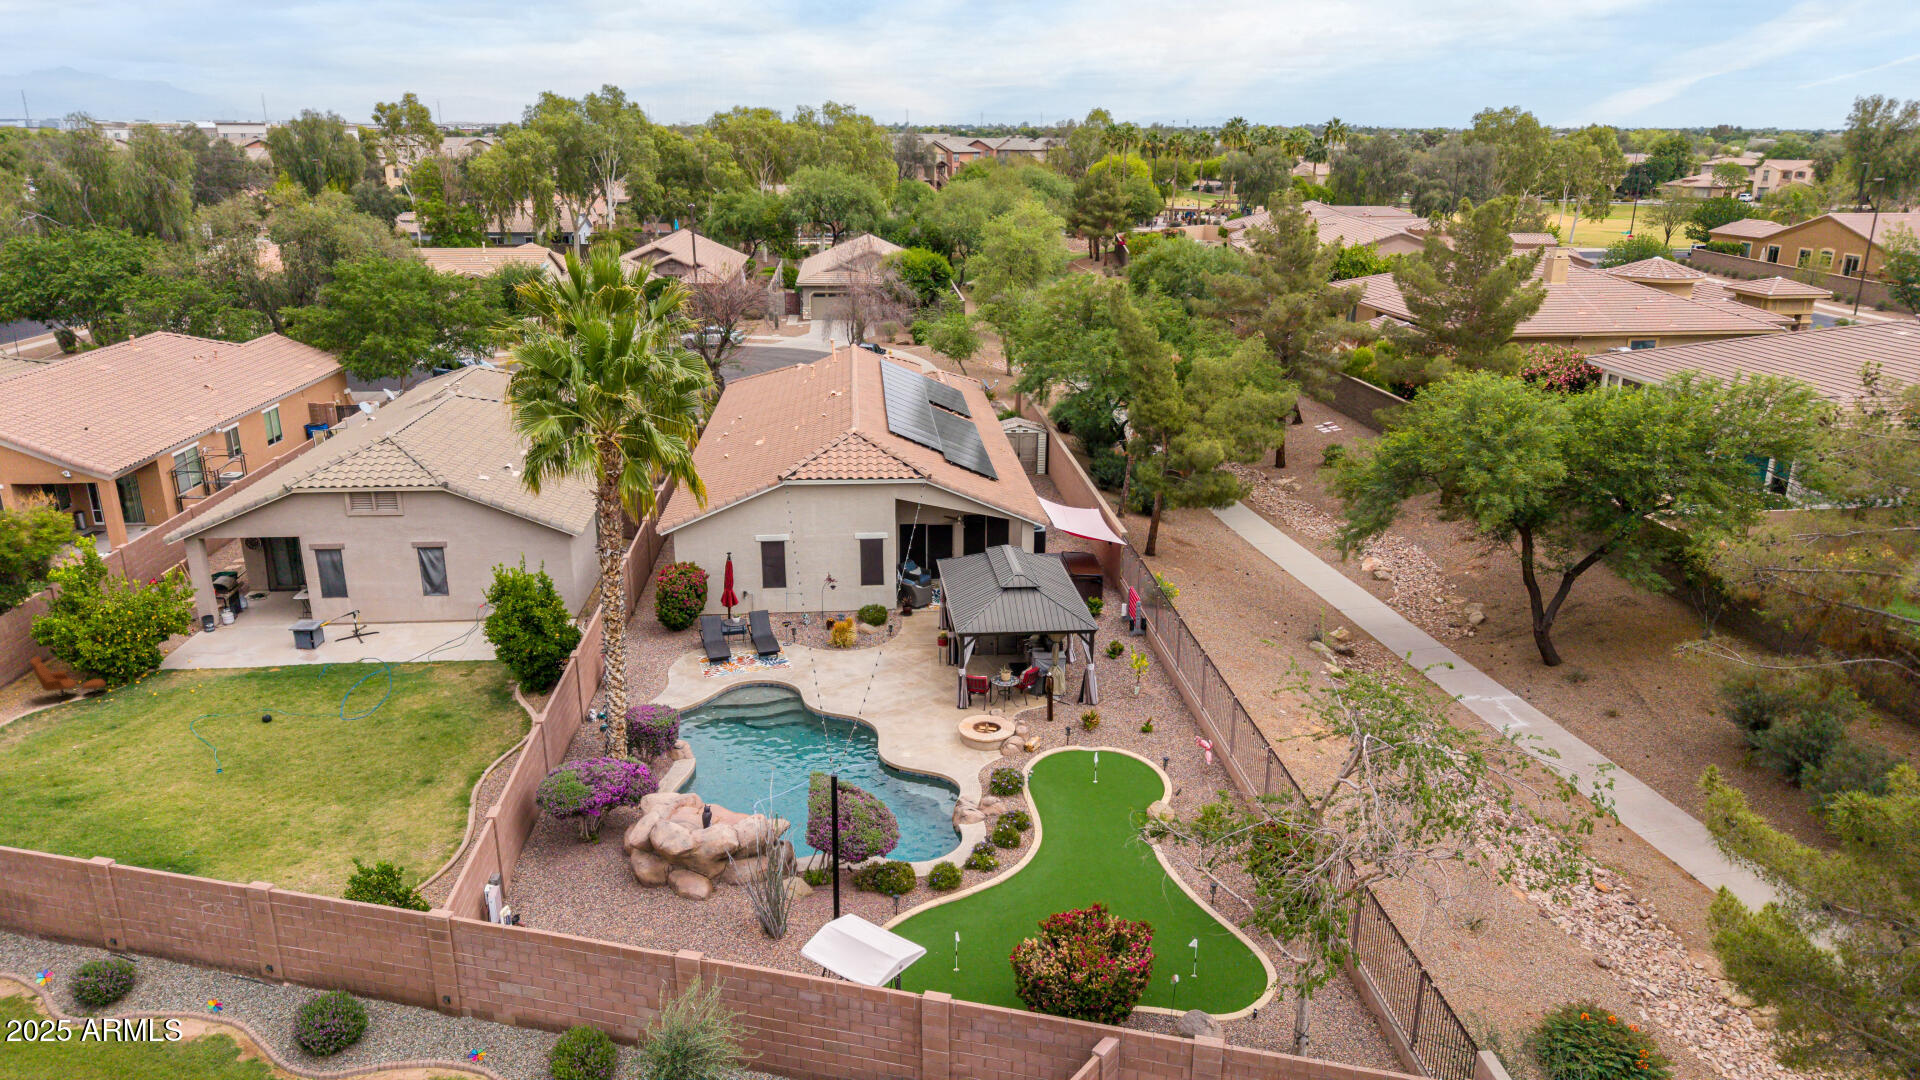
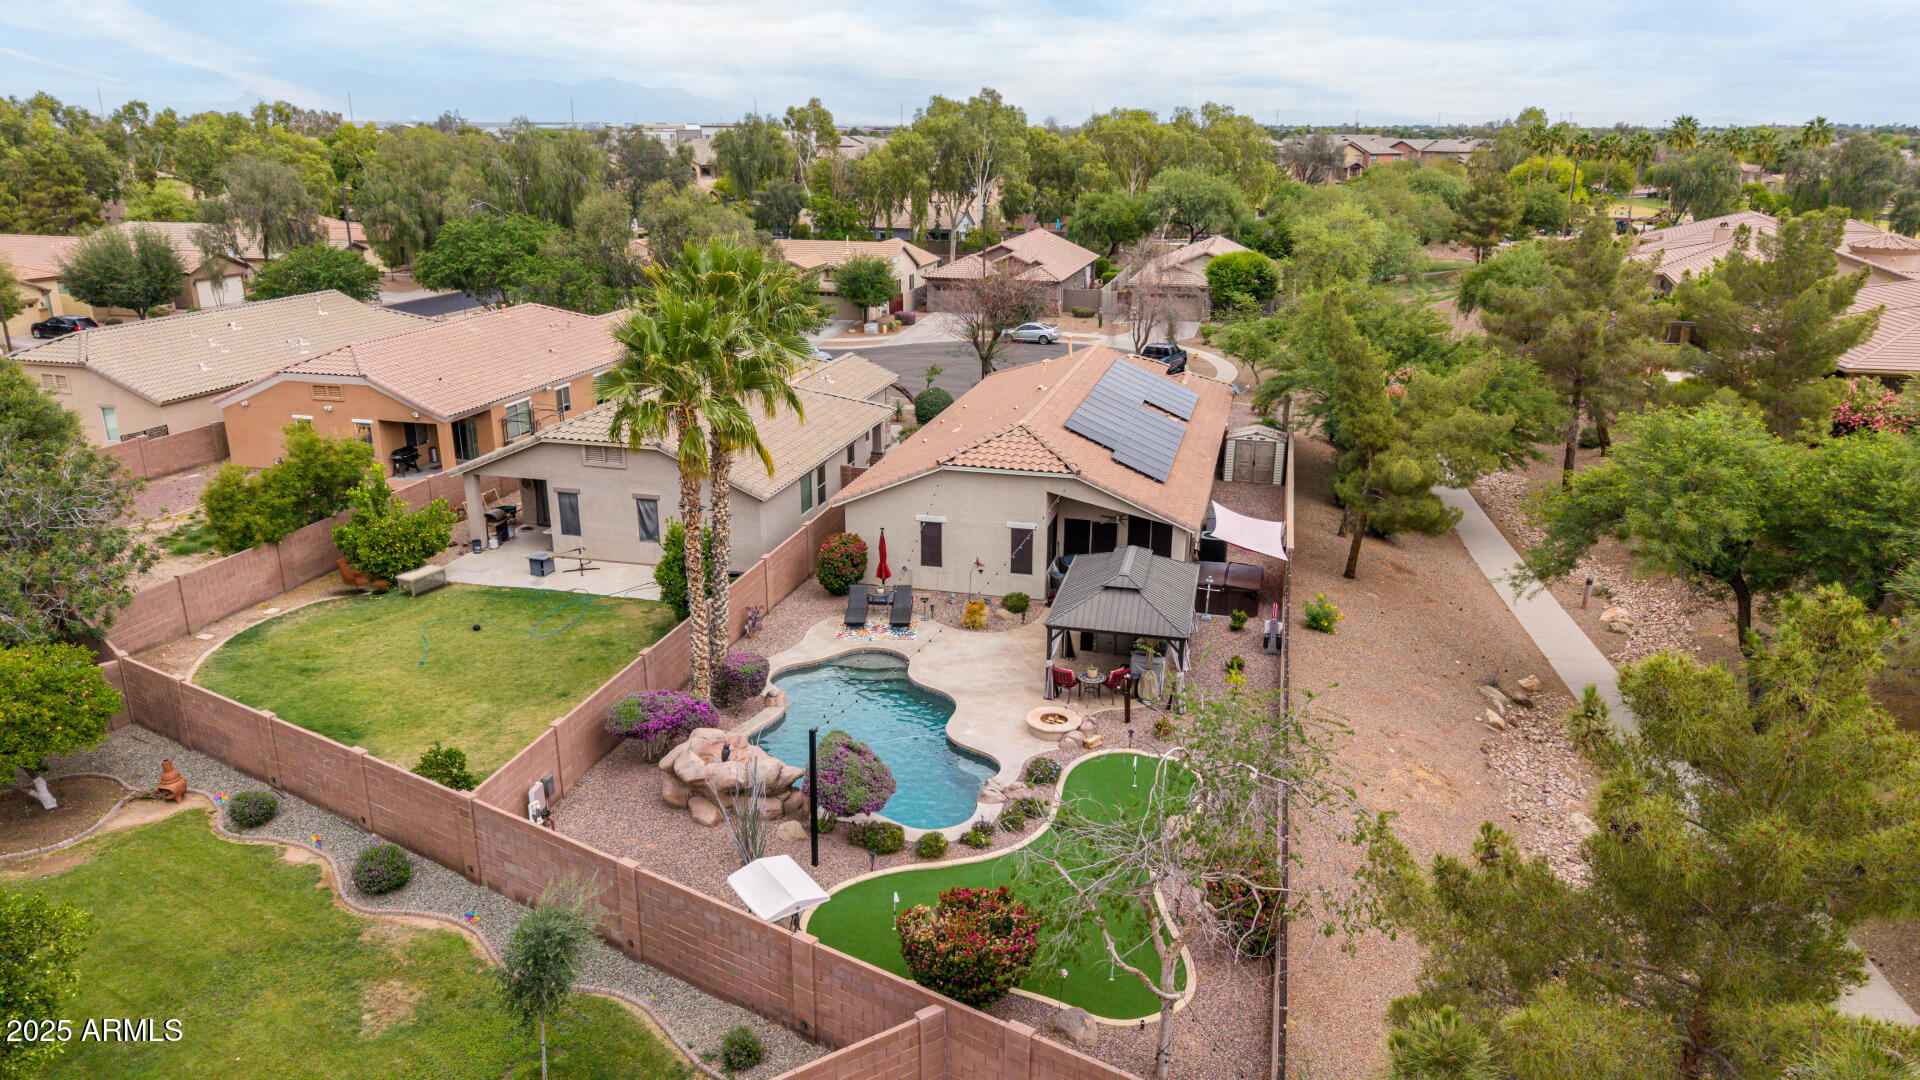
storage bench: none [118,651,187,694] -> present [396,565,447,596]

